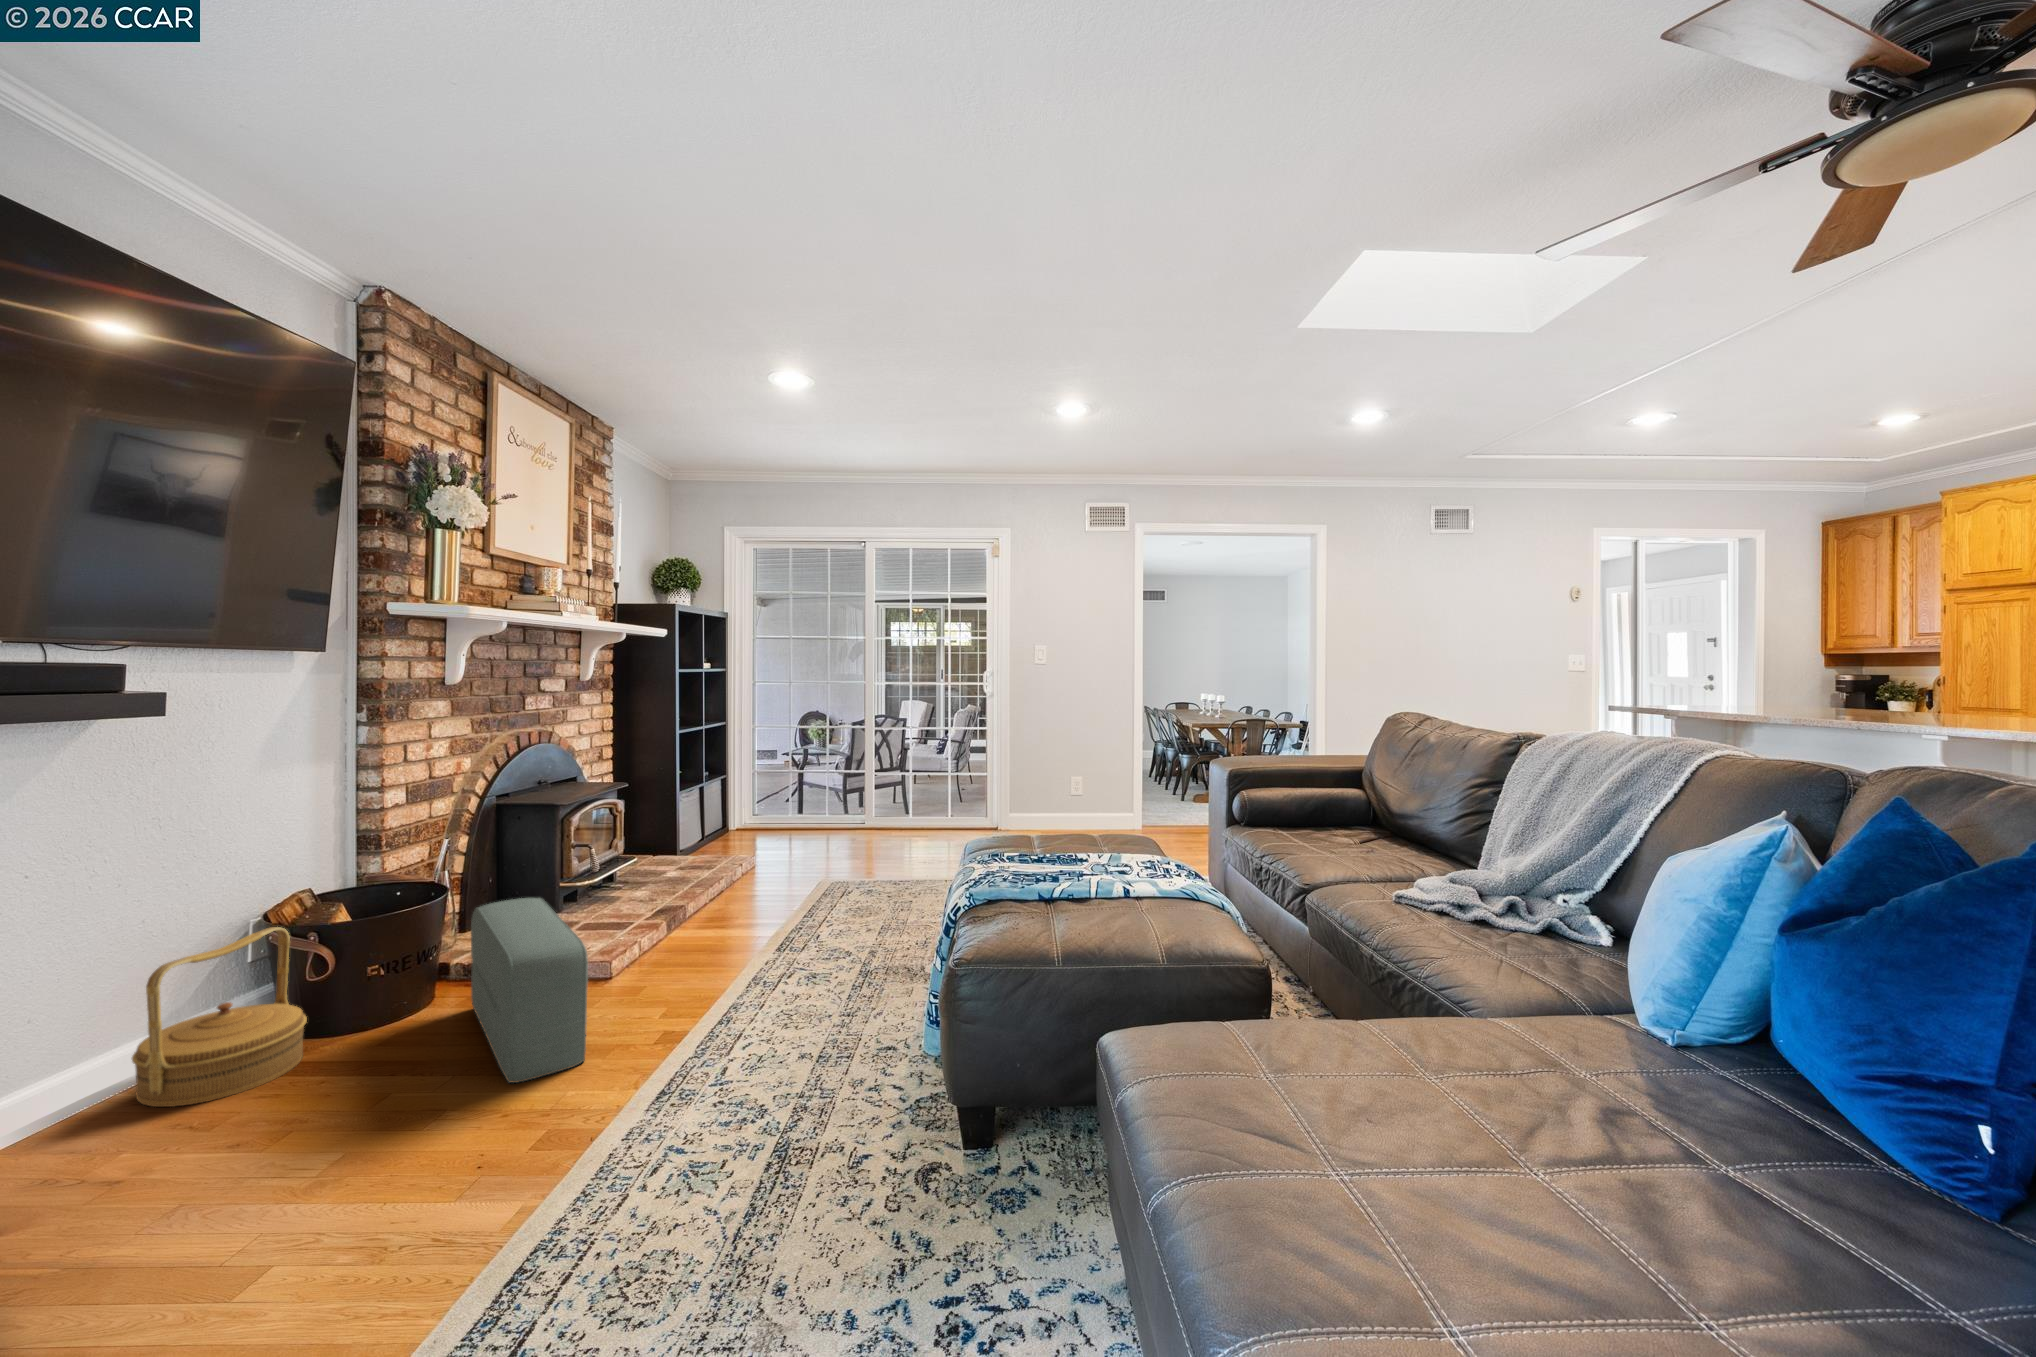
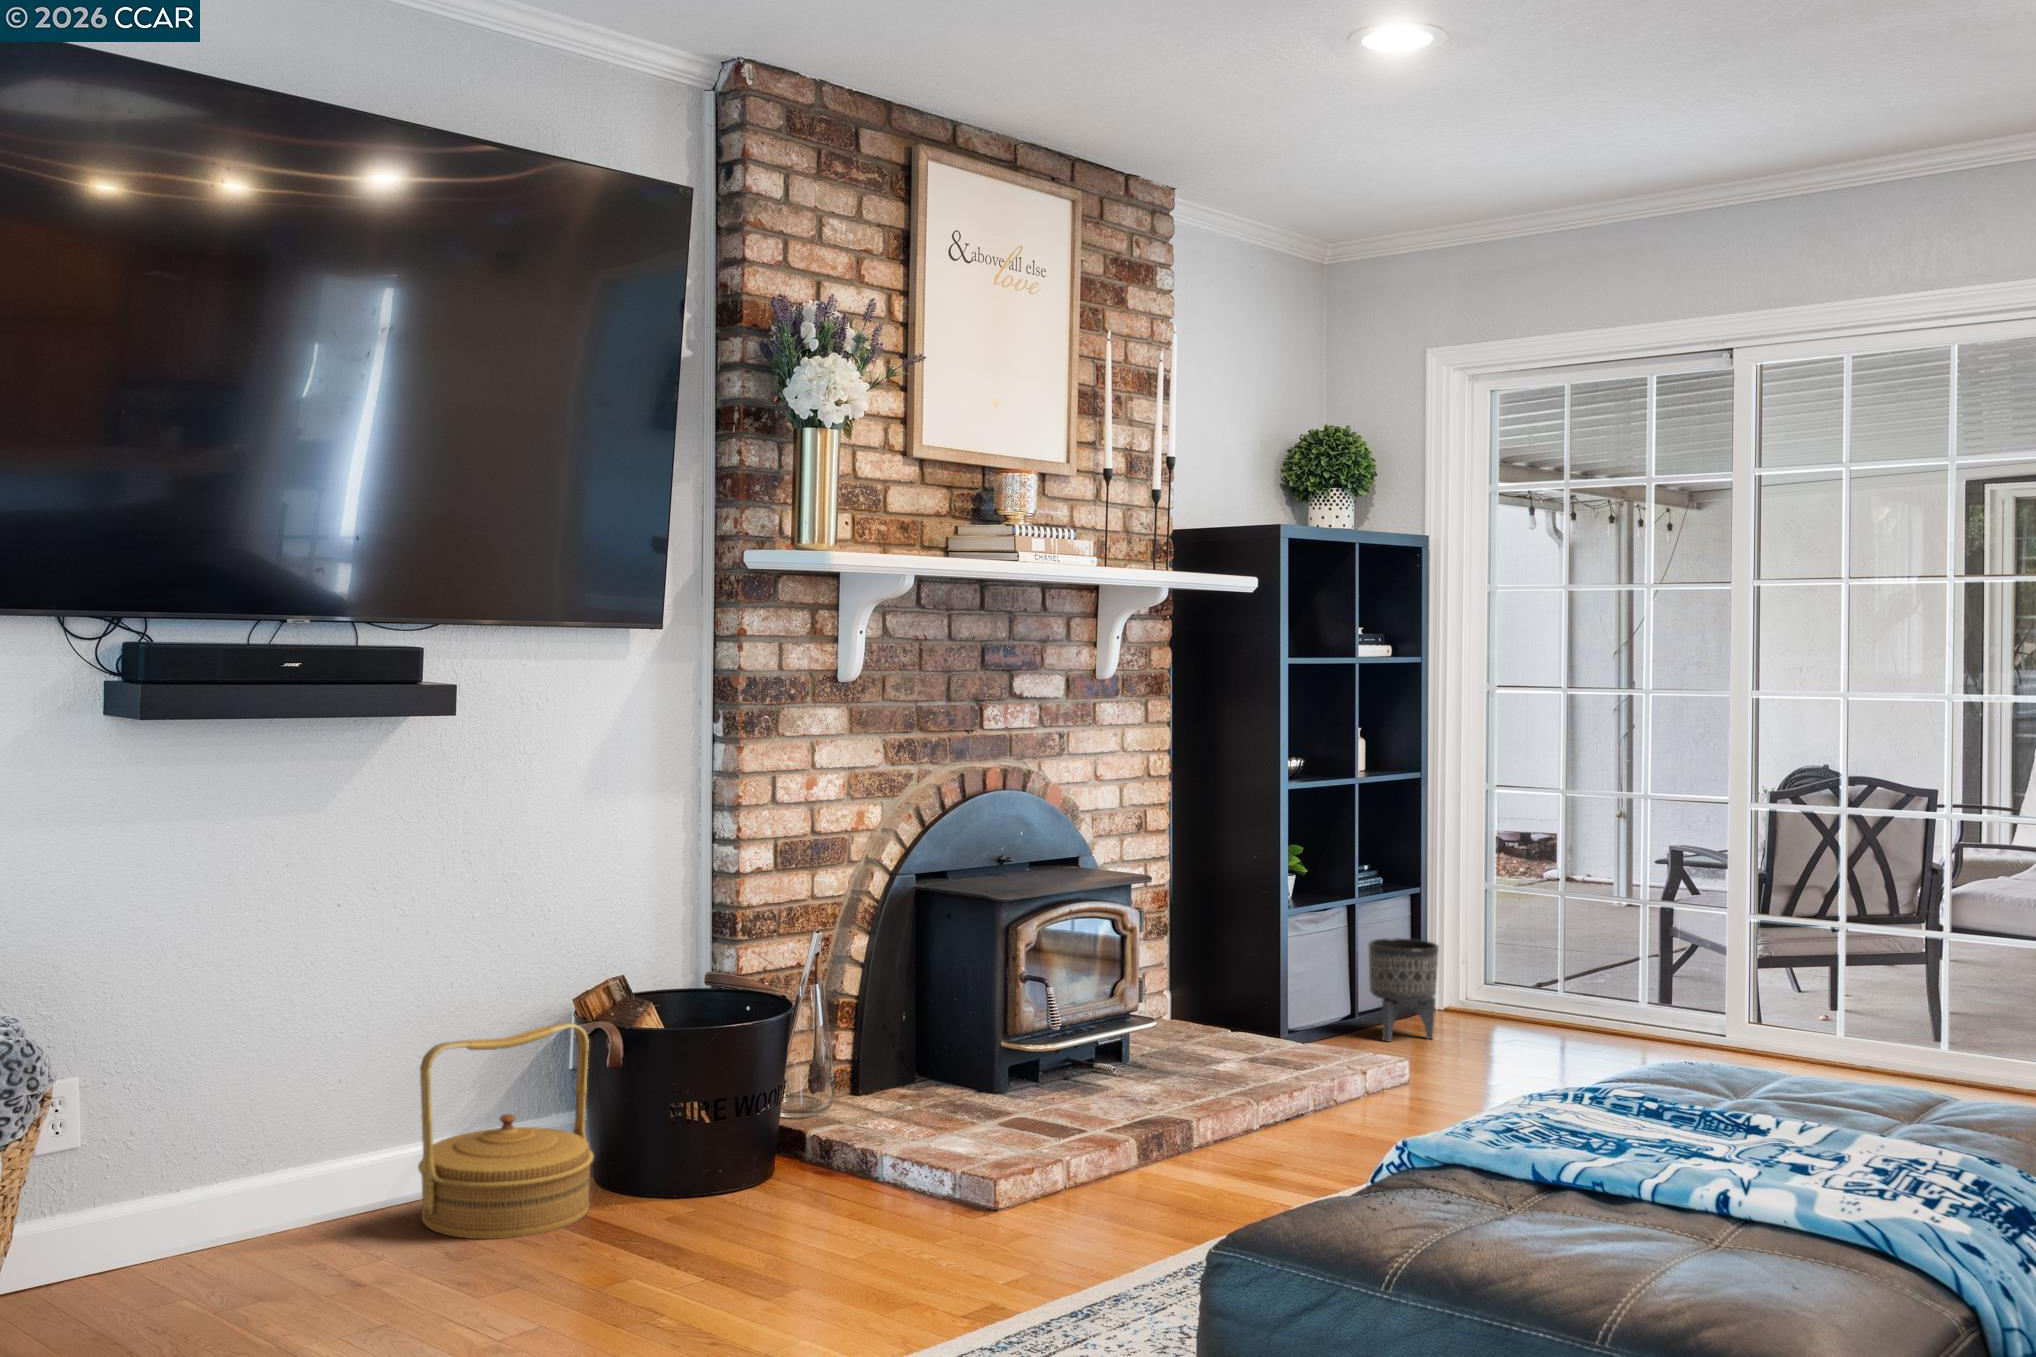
planter: none [713,802,747,852] -> present [1368,938,1439,1042]
pouf: present [471,898,588,1083] -> none [741,1040,892,1324]

